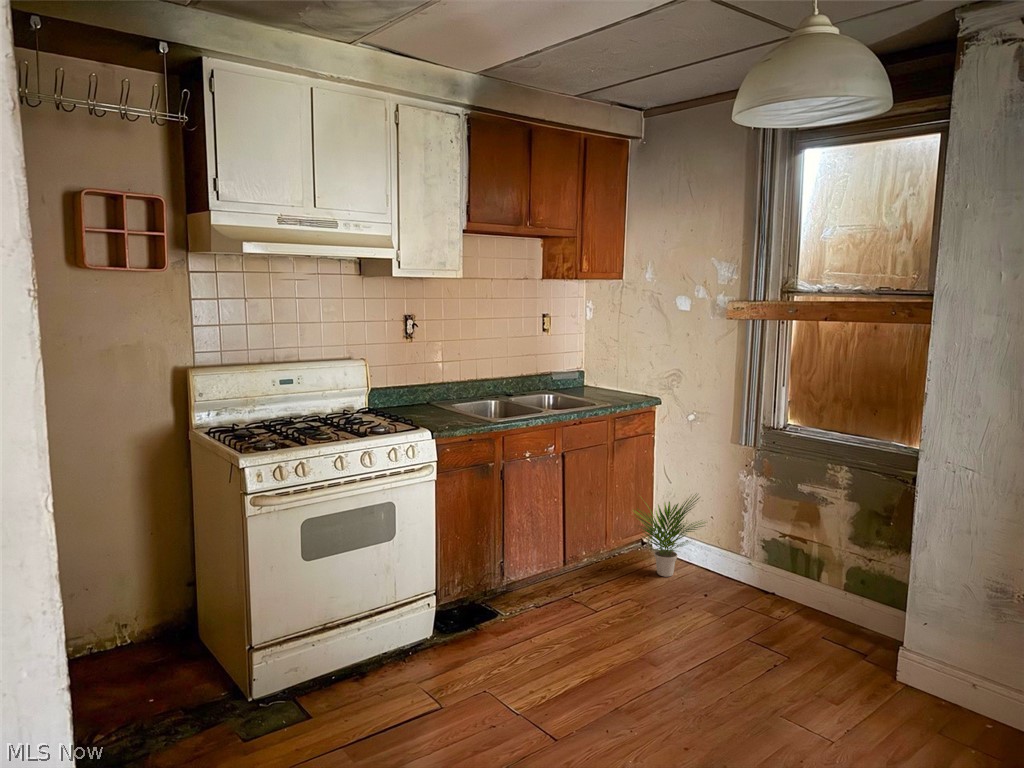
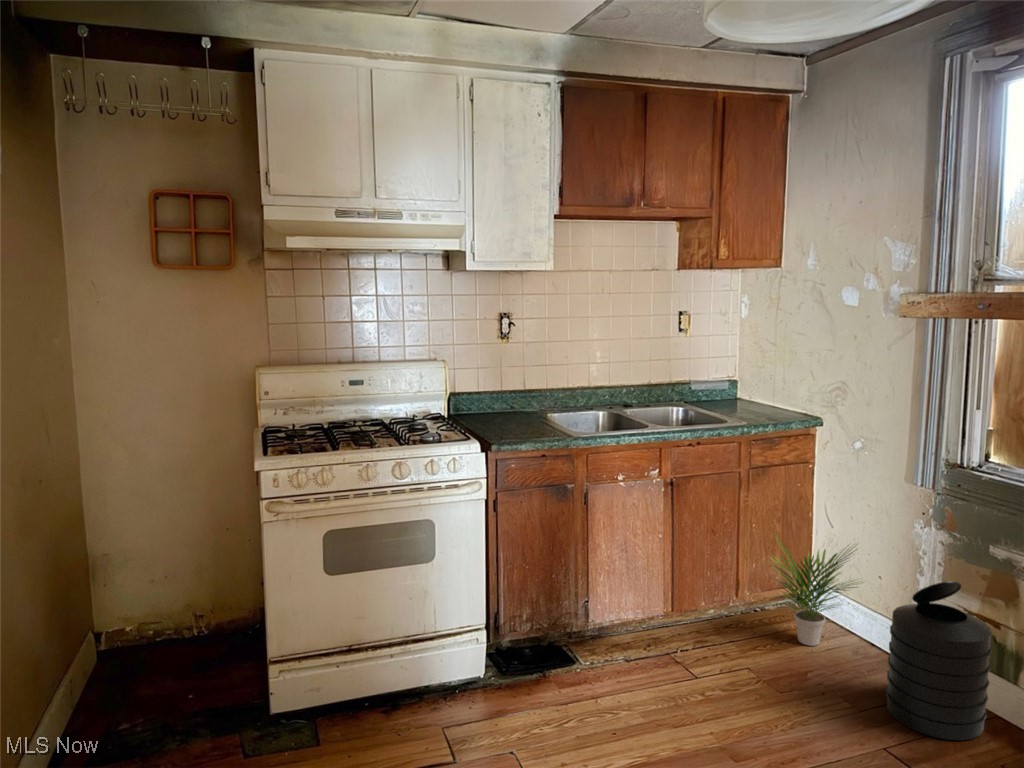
trash can: none [734,511,805,626] -> present [886,581,992,740]

